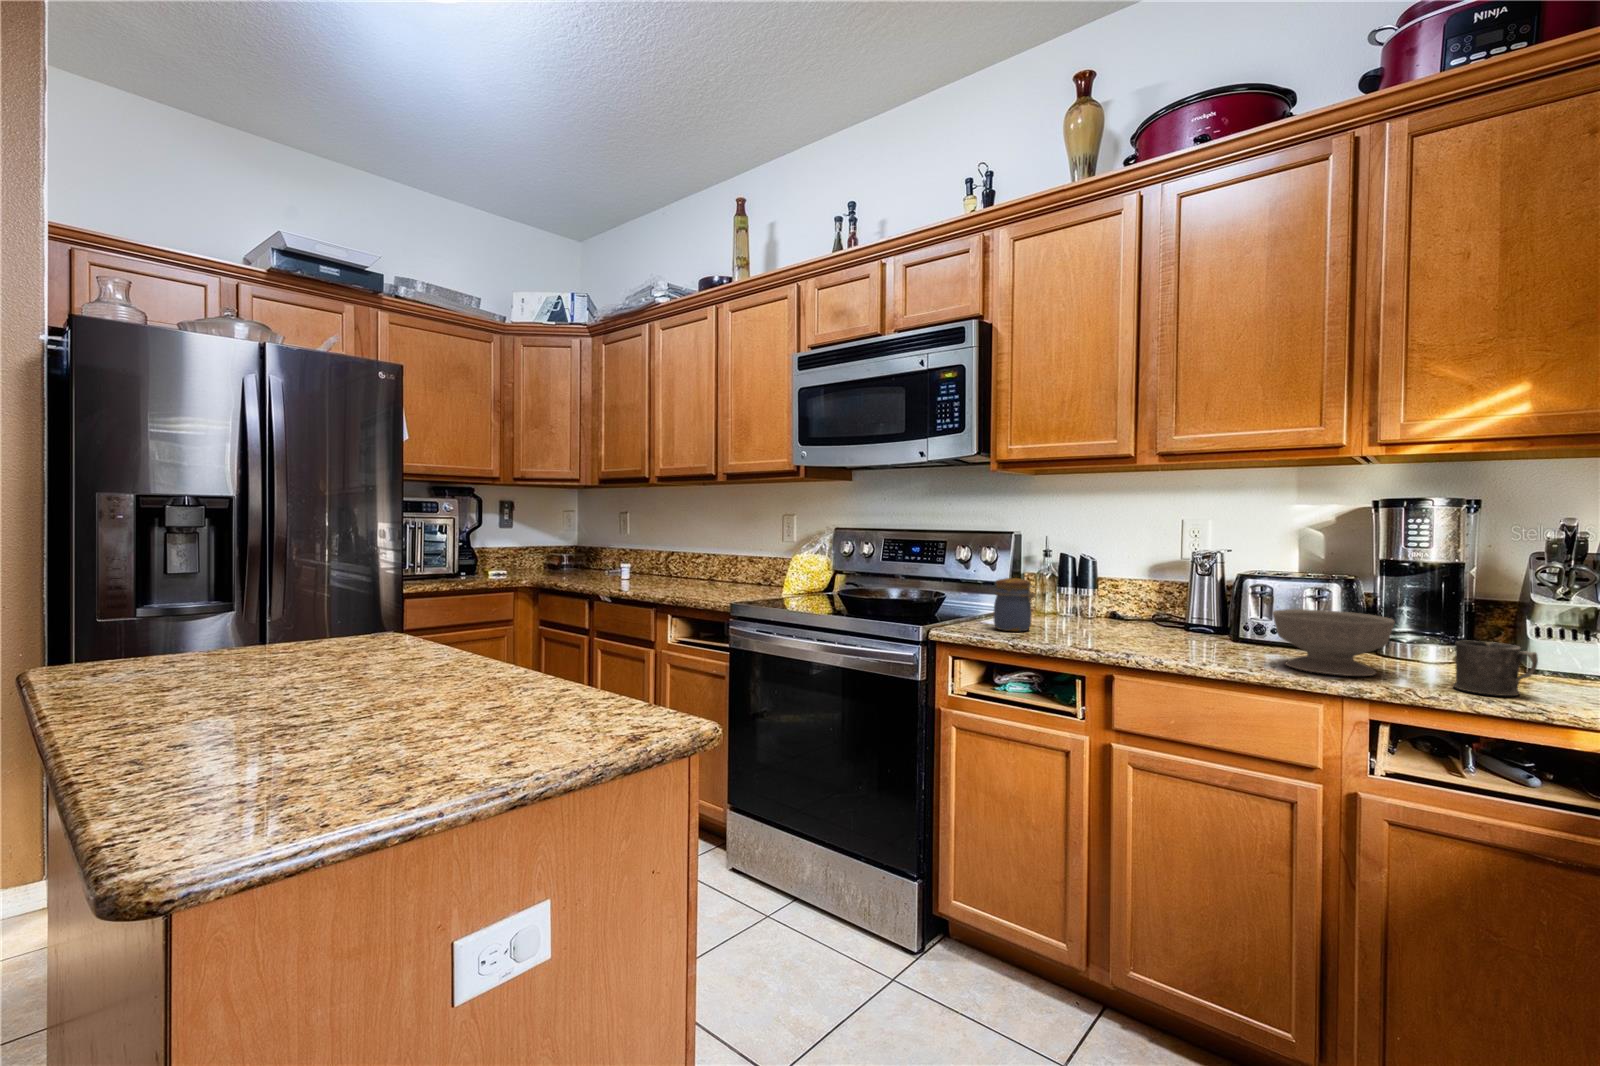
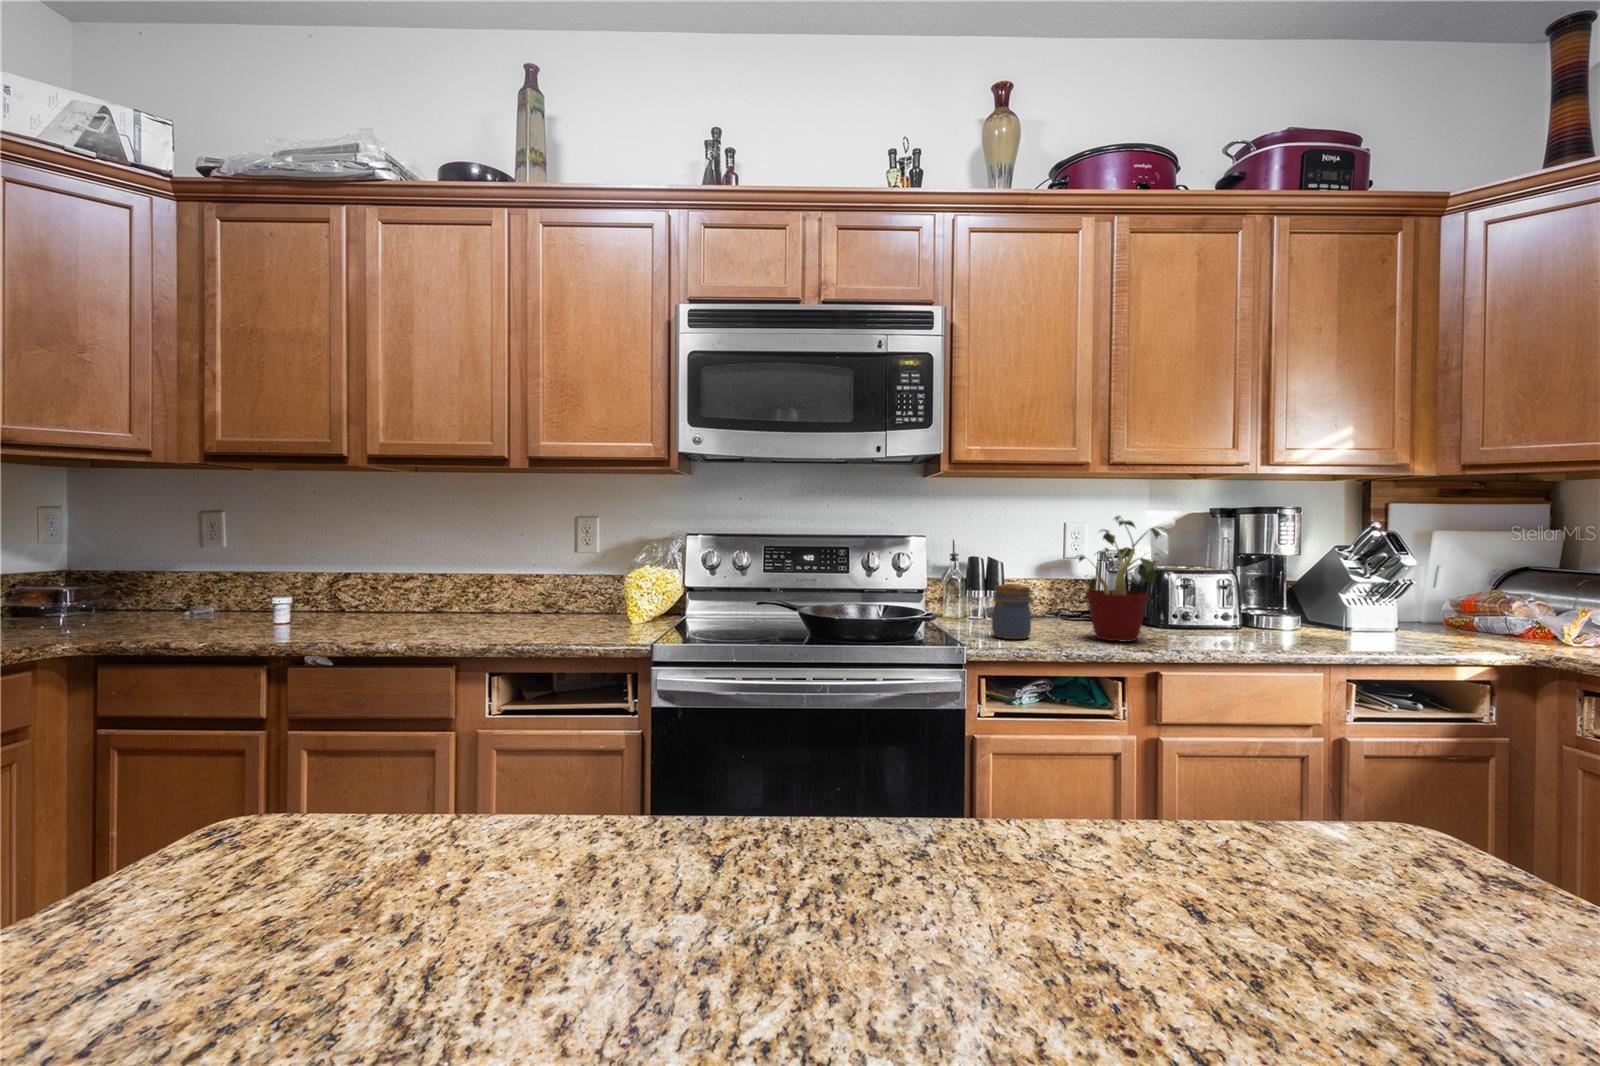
potted plant: none [1066,511,1182,645] -> present [1077,516,1170,642]
bowl: present [1273,609,1395,676] -> none [1248,595,1343,645]
mug: present [1453,641,1538,696] -> none [1373,610,1430,647]

